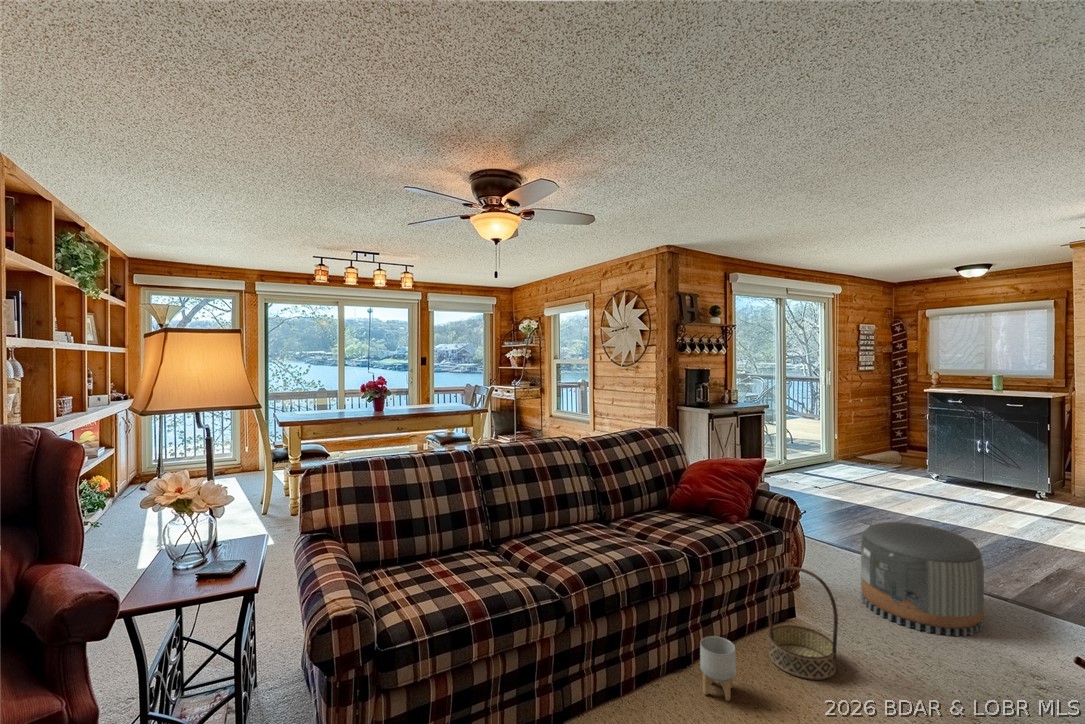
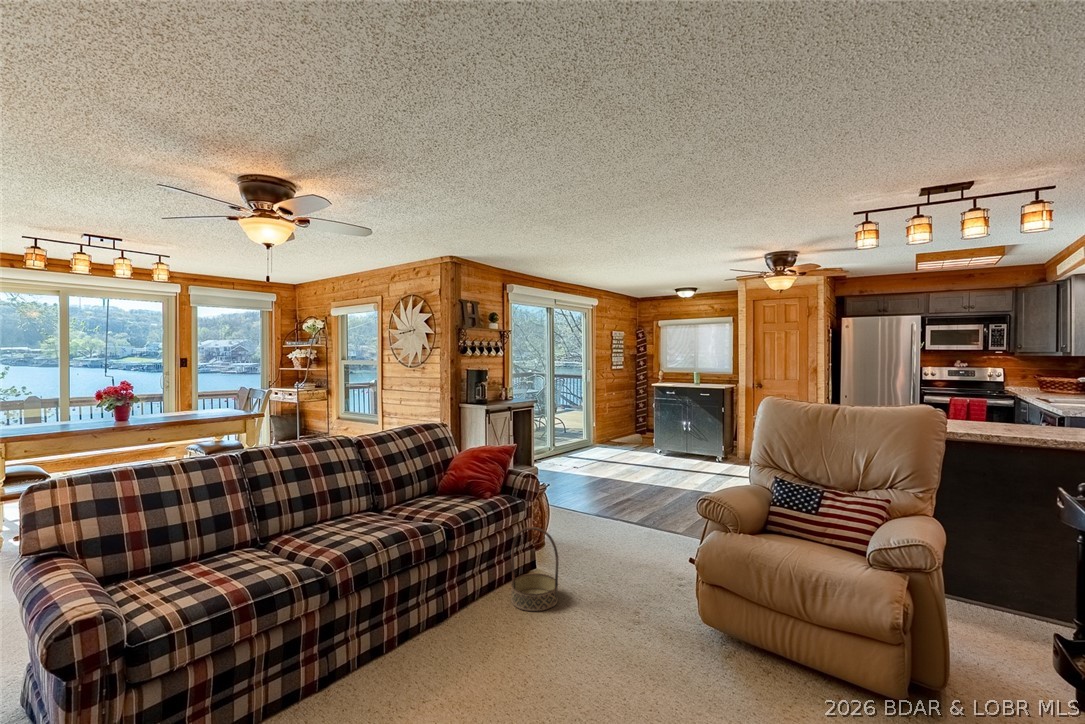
pouf: present [861,522,984,636] -> none [587,486,661,564]
planter: present [700,636,735,701] -> none [453,590,480,639]

